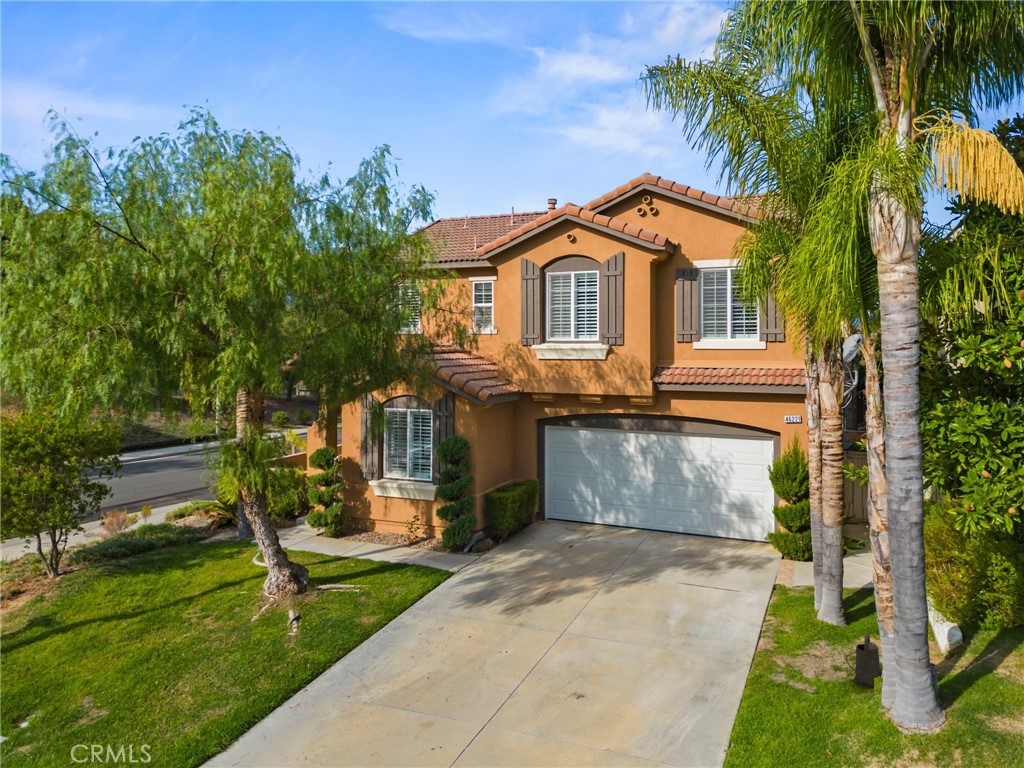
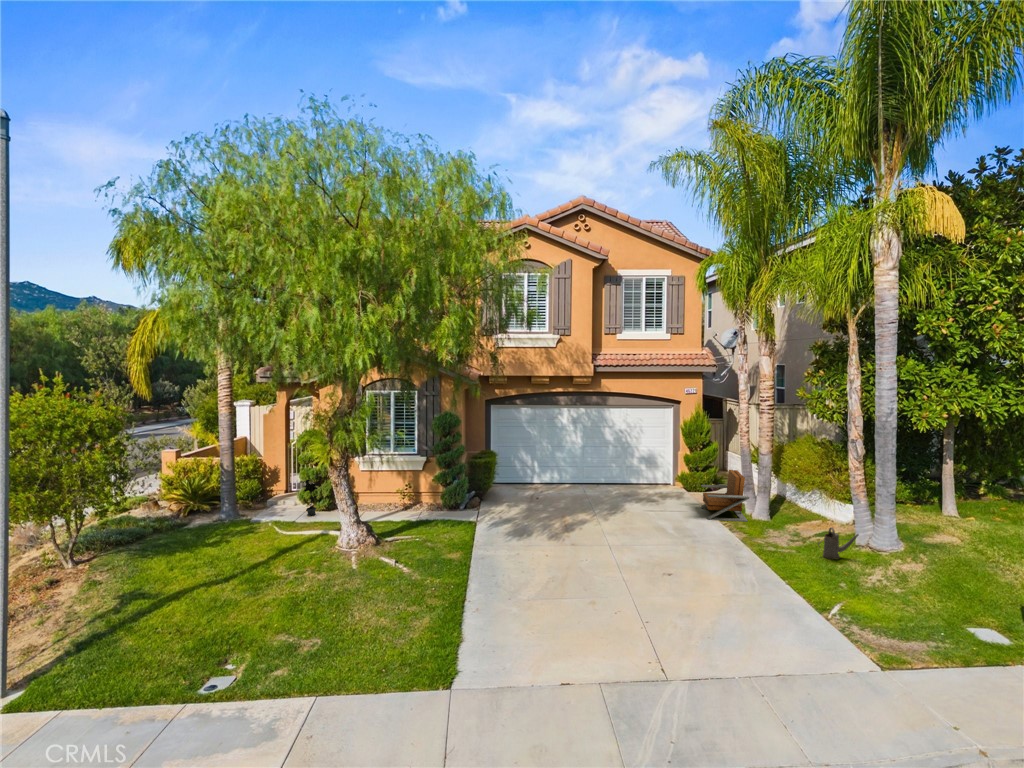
potted plant: none [320,500,339,539] -> present [300,479,320,516]
lounge chair: none [748,528,819,607] -> present [701,470,749,522]

